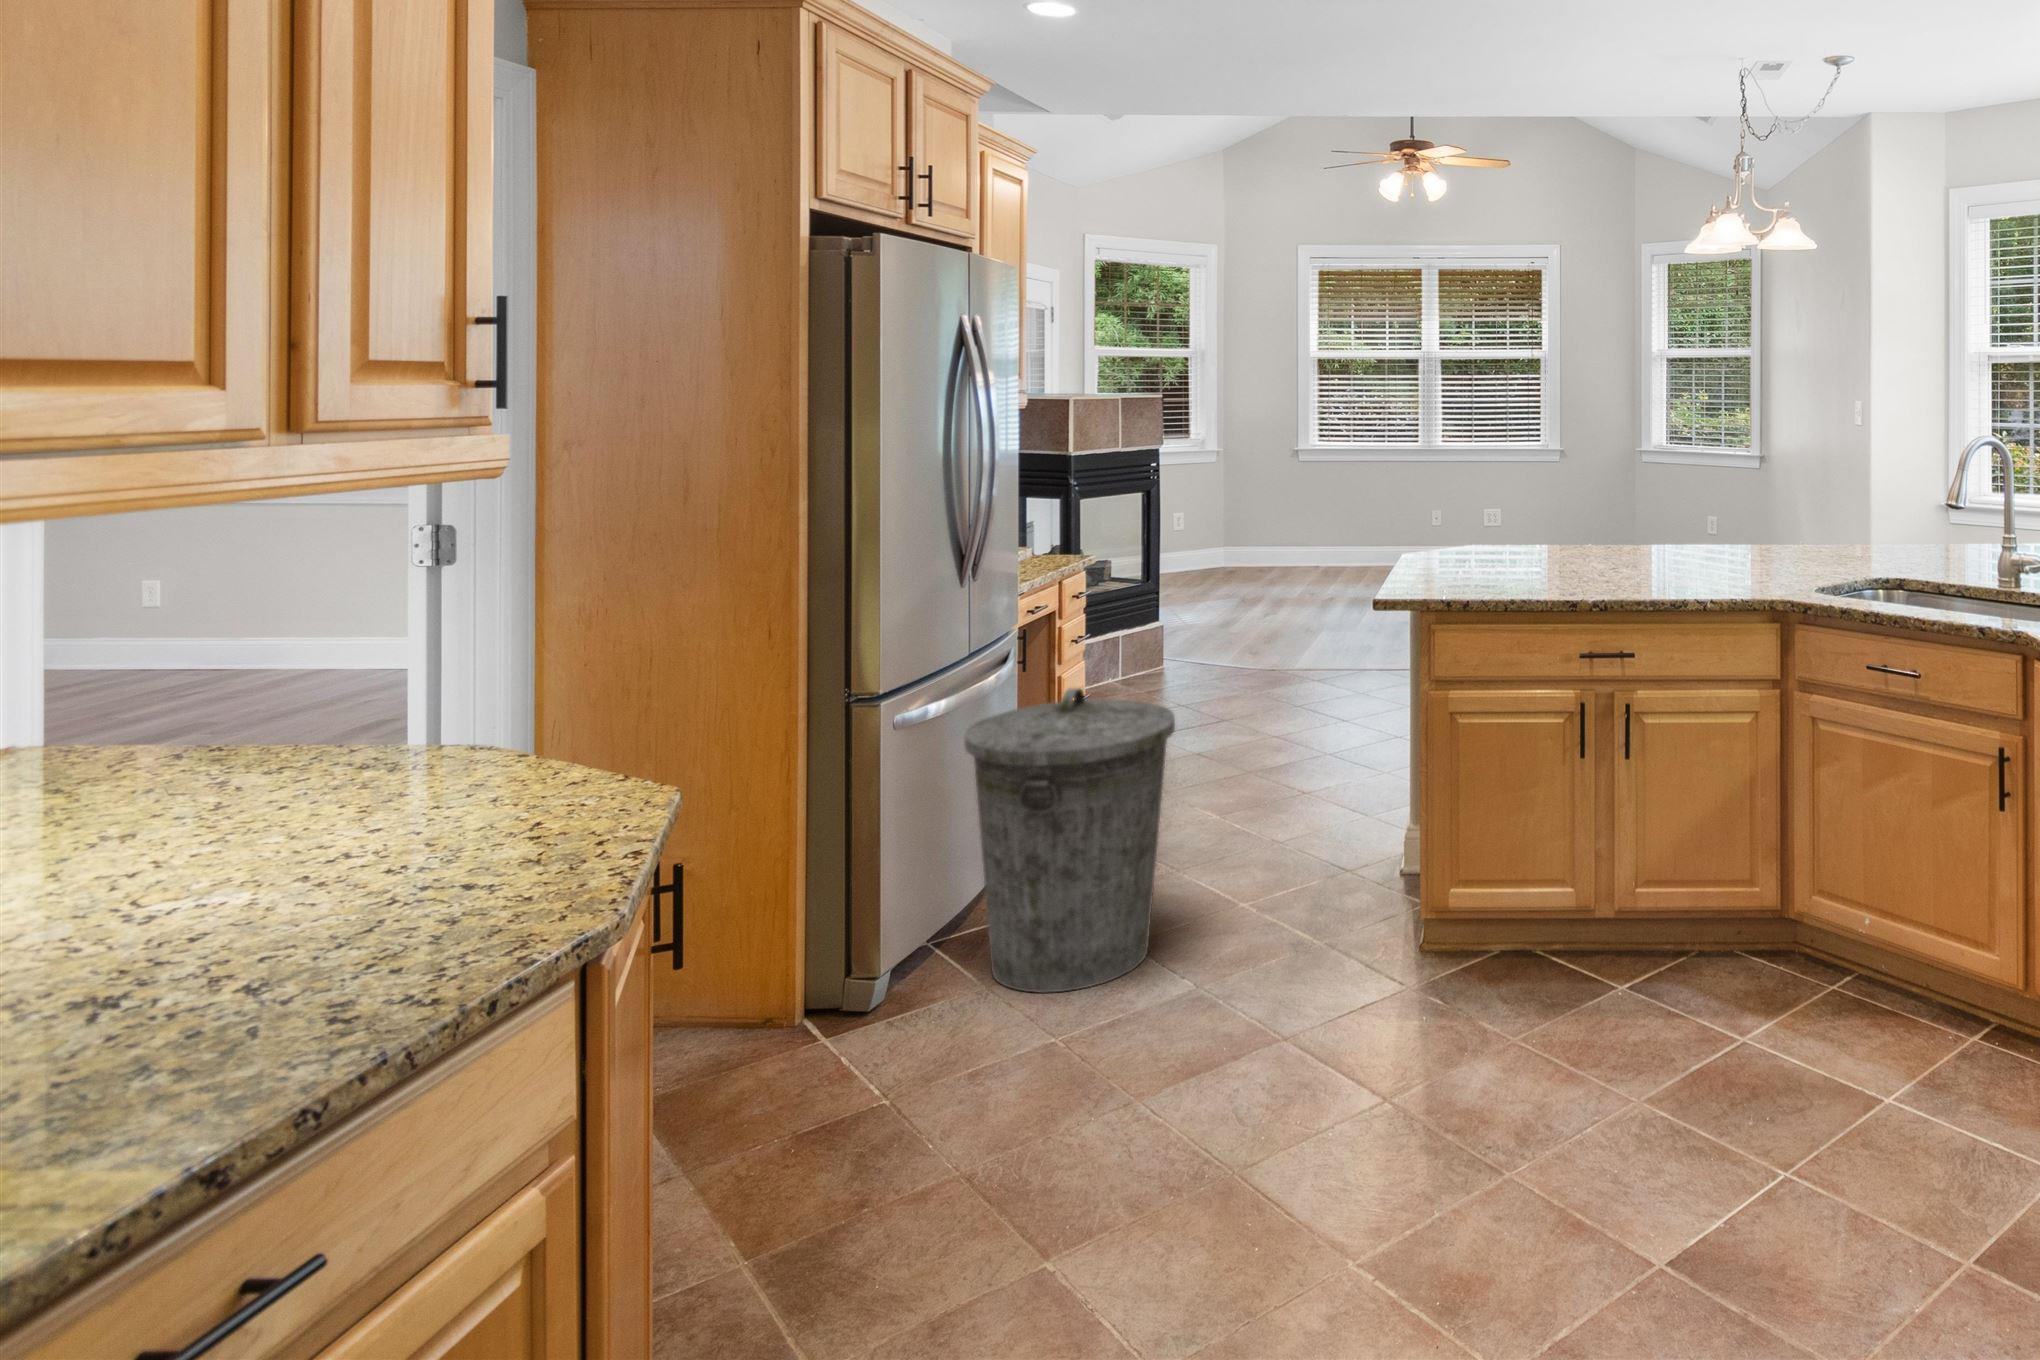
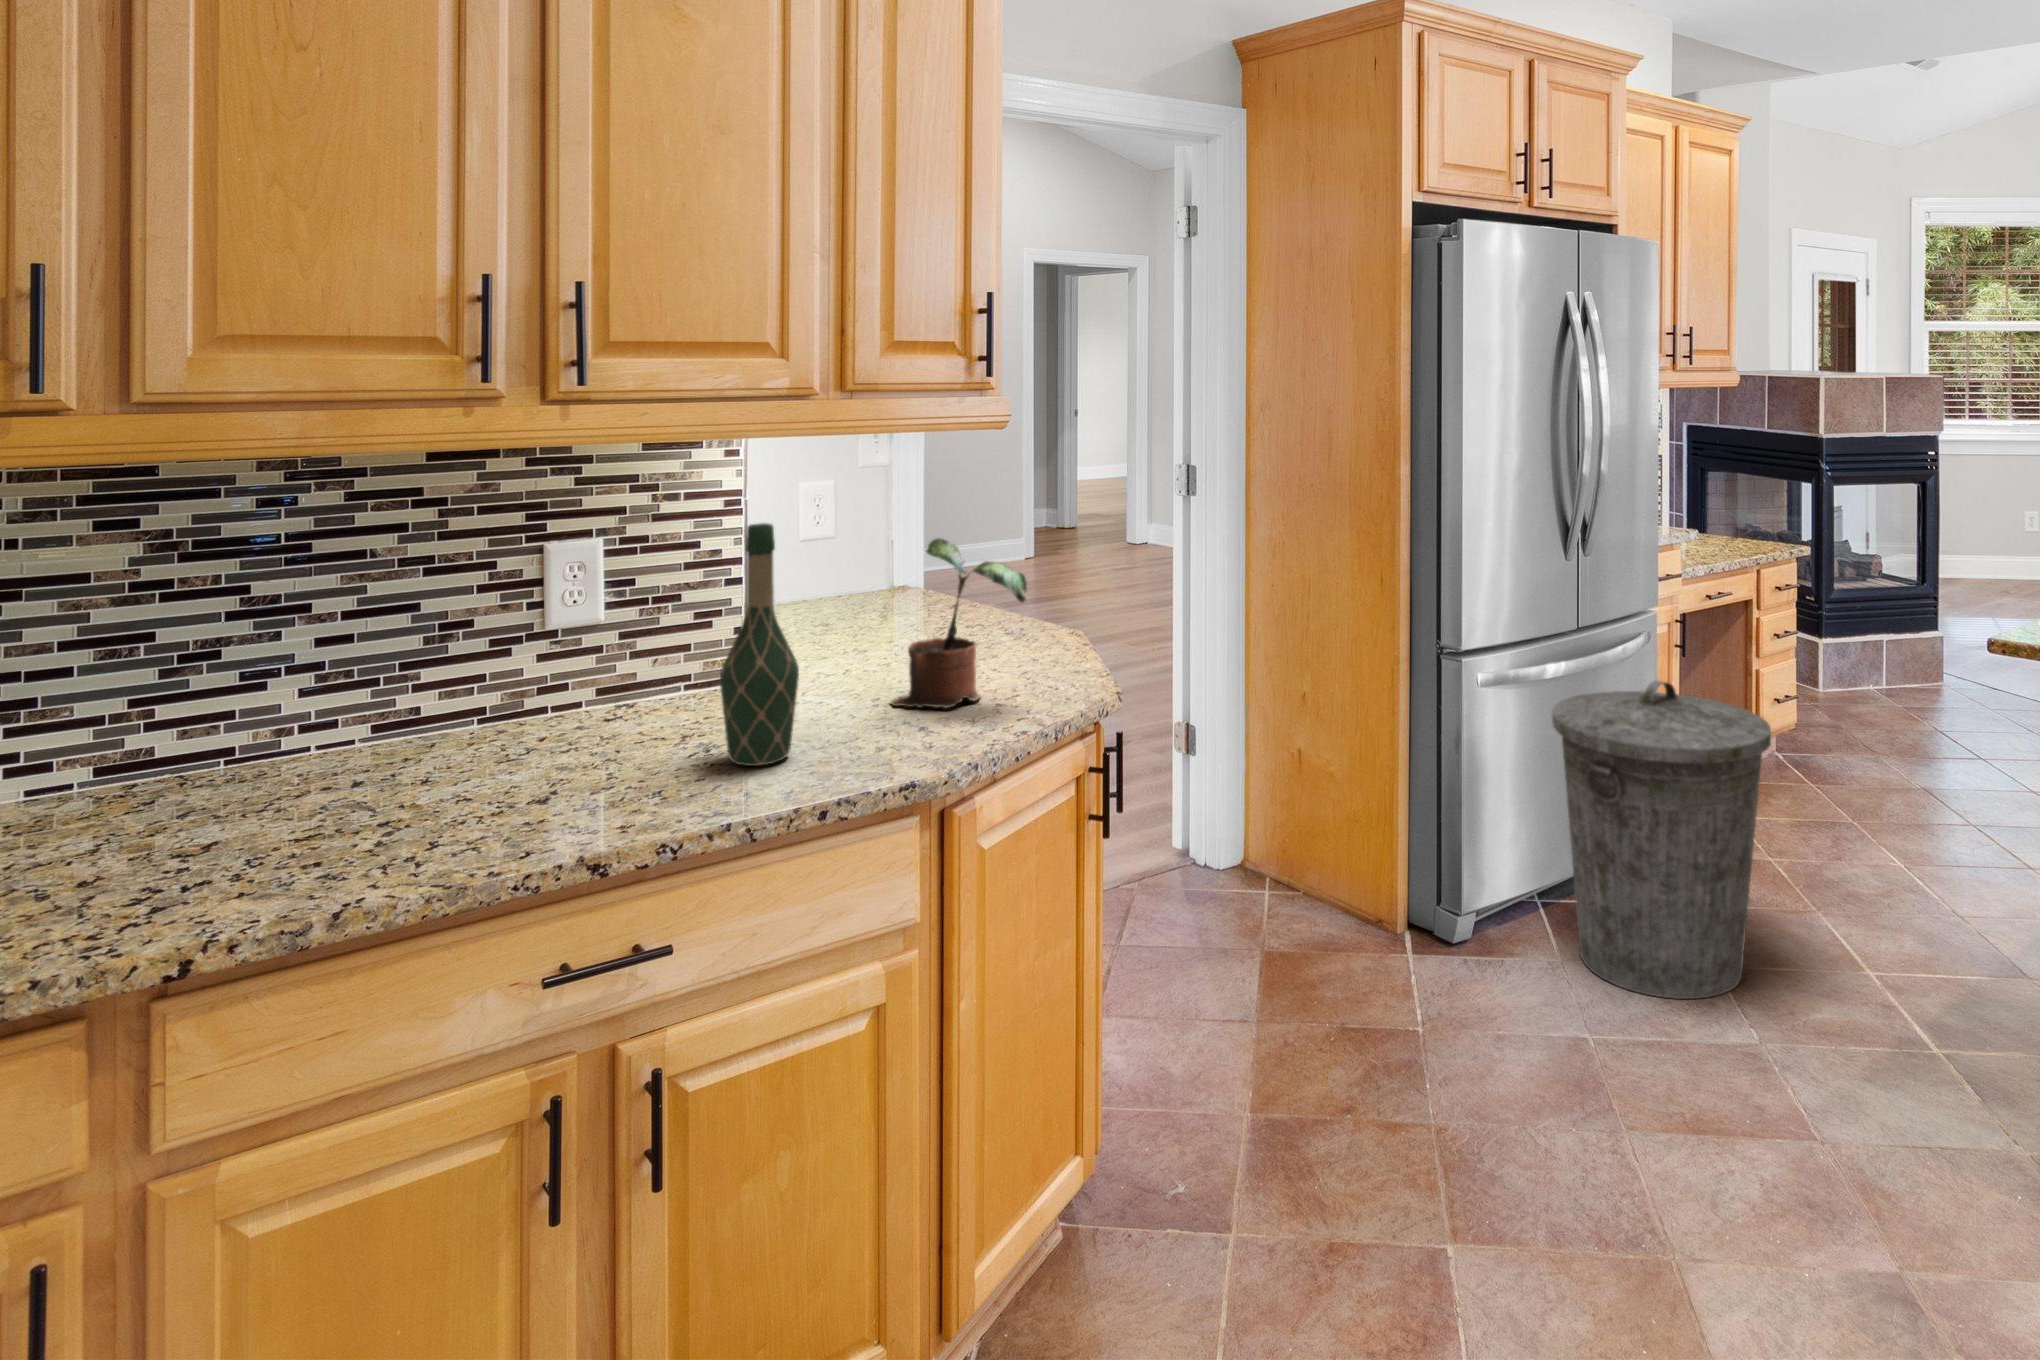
potted plant: none [356,628,600,879] -> present [892,538,1027,708]
wine bottle: none [182,631,337,1007] -> present [720,523,799,766]

